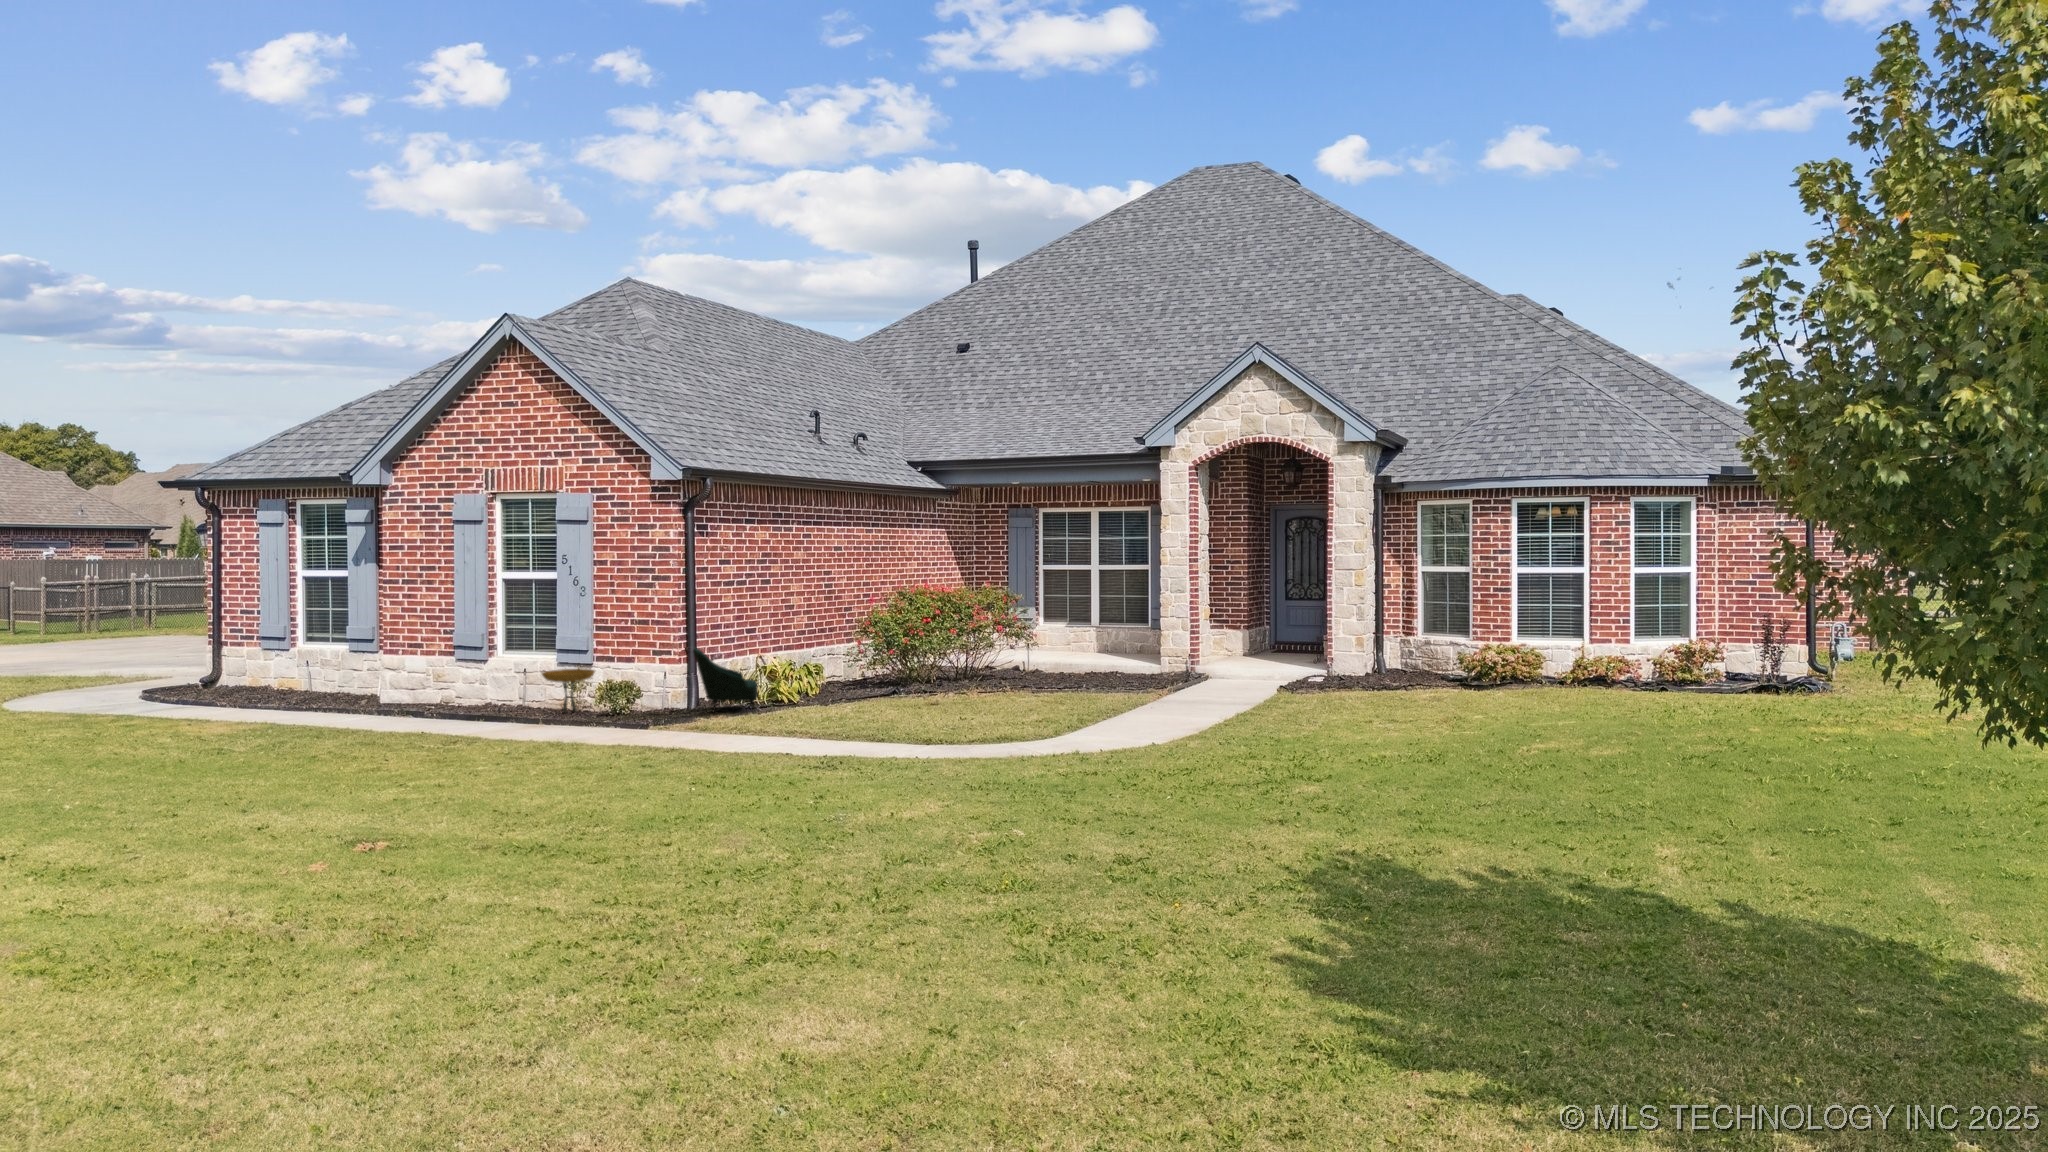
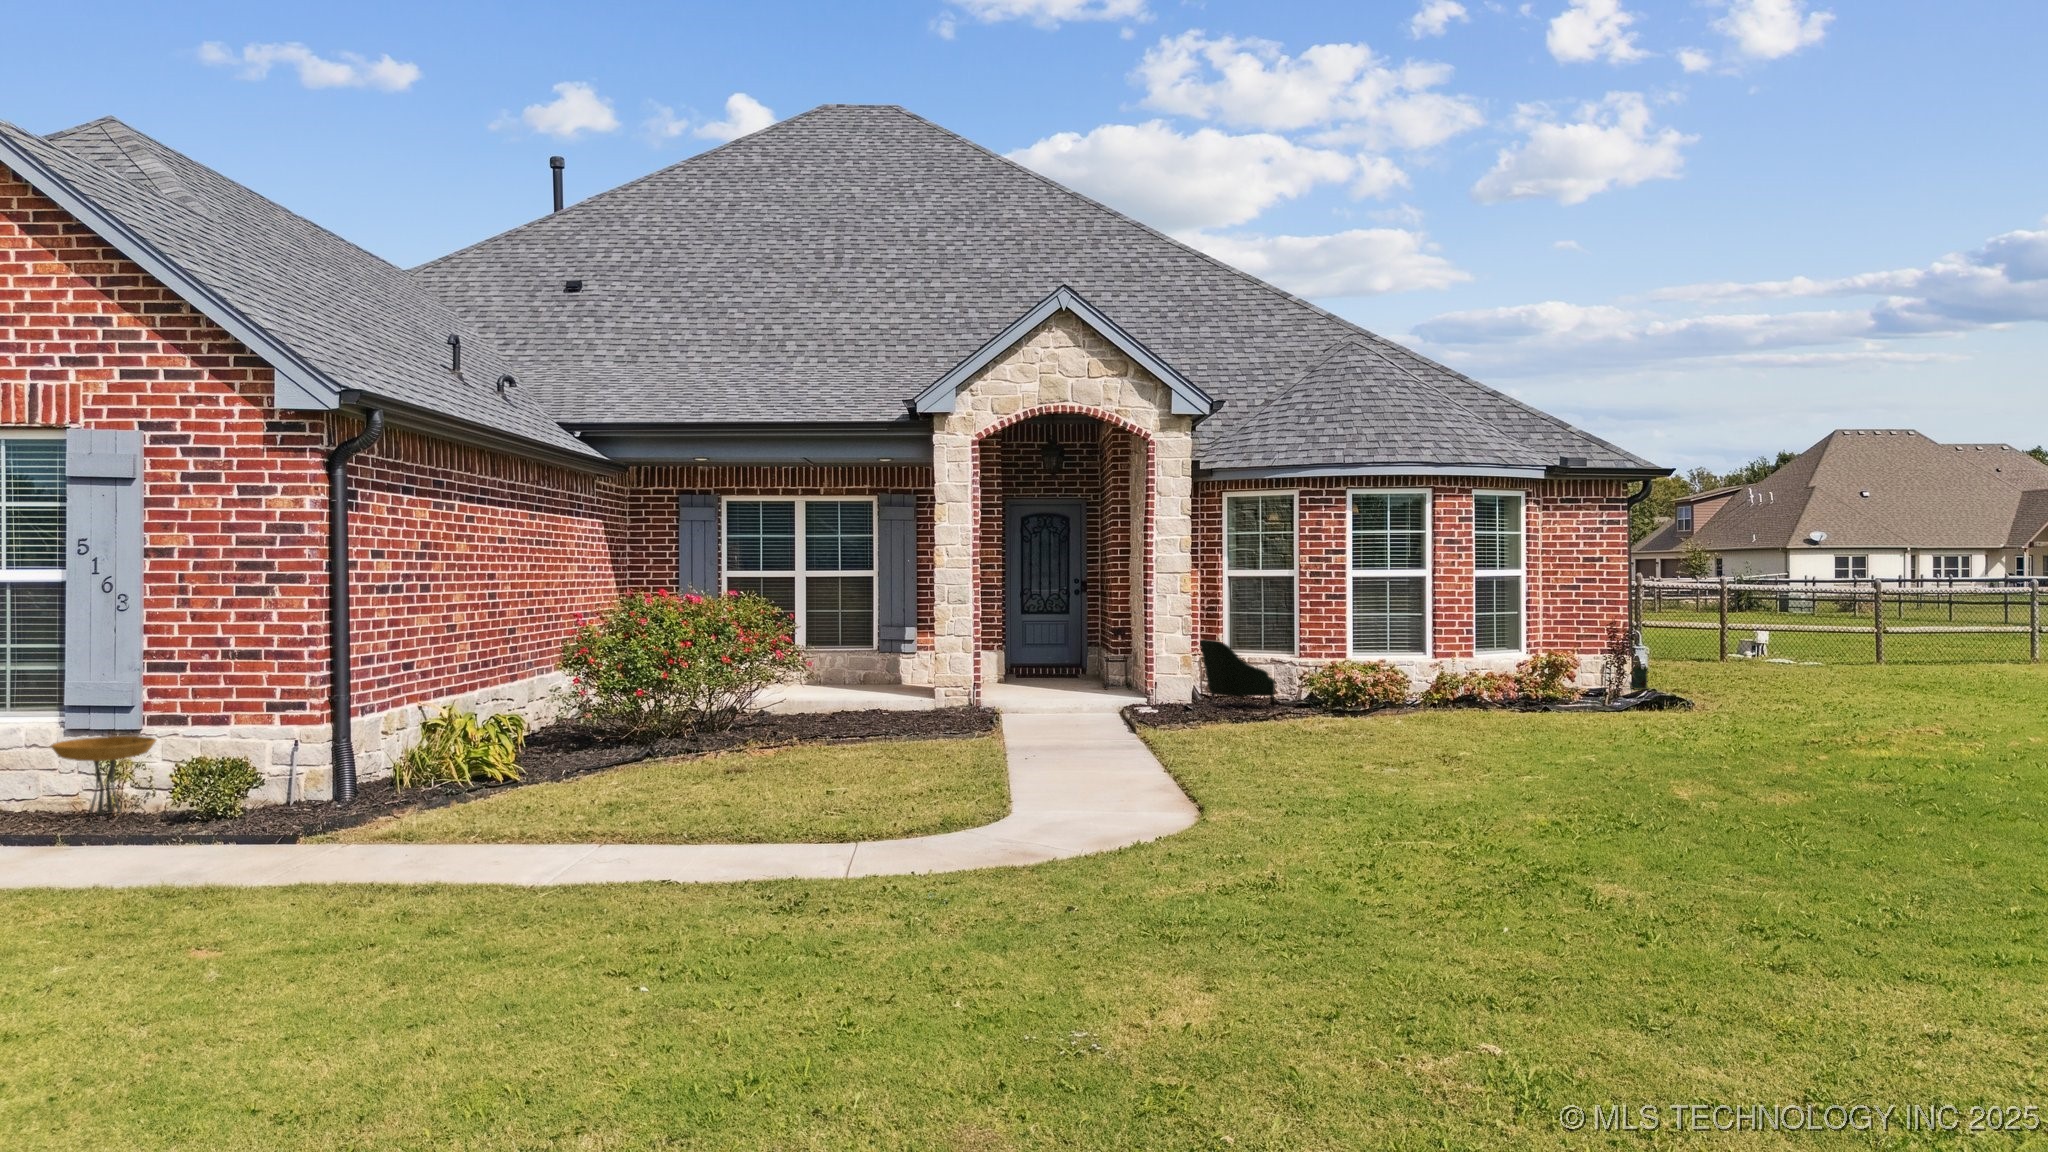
armchair: present [693,648,758,712] -> present [1200,639,1275,707]
watering can: none [1807,655,1845,679] -> present [1629,667,1648,690]

